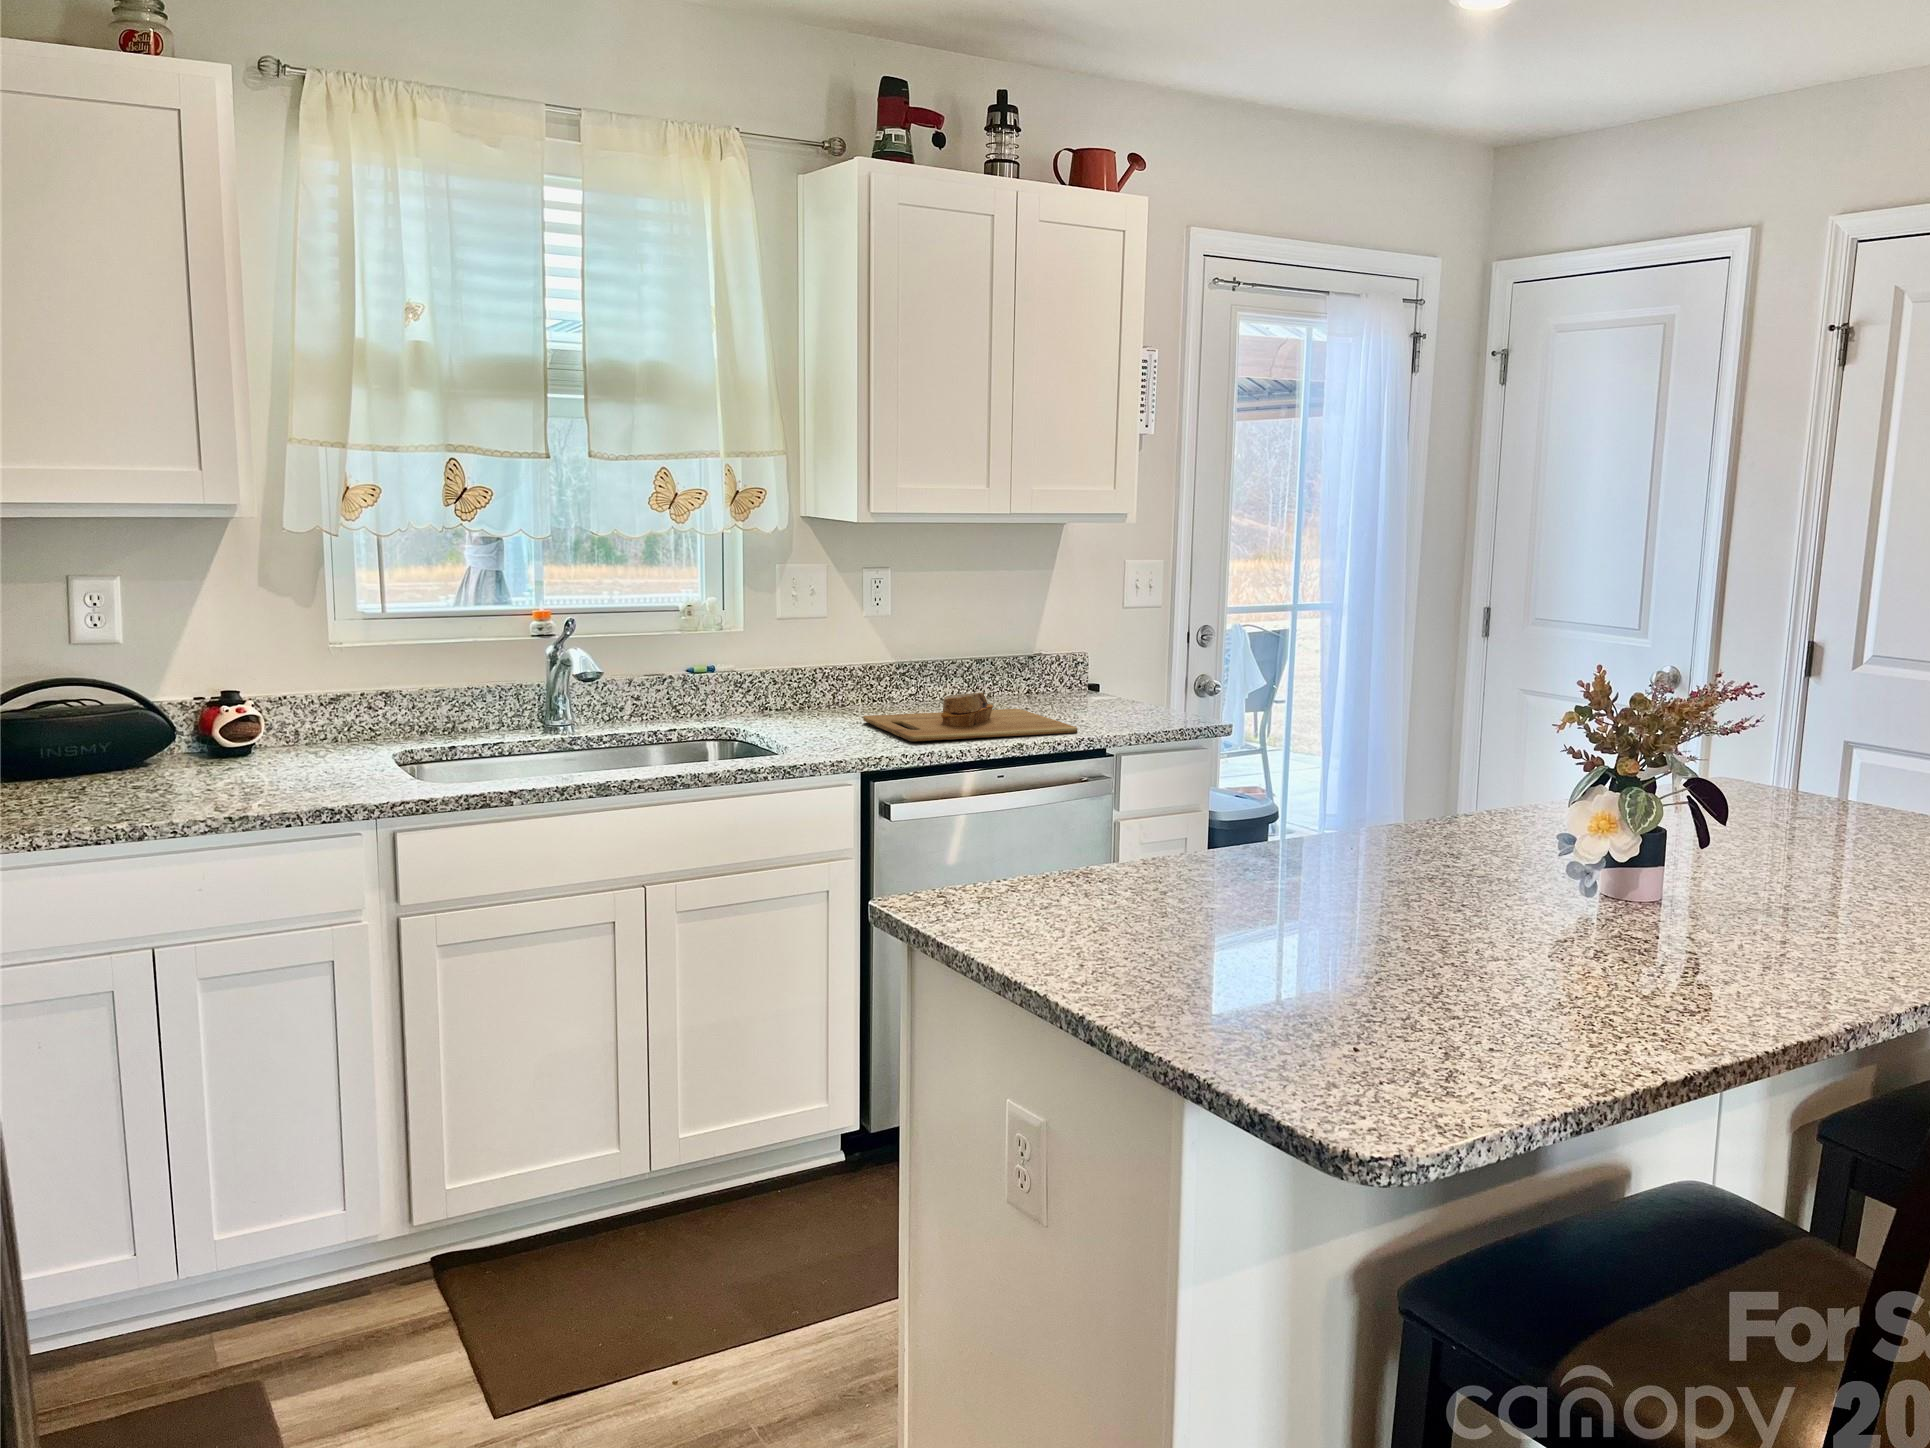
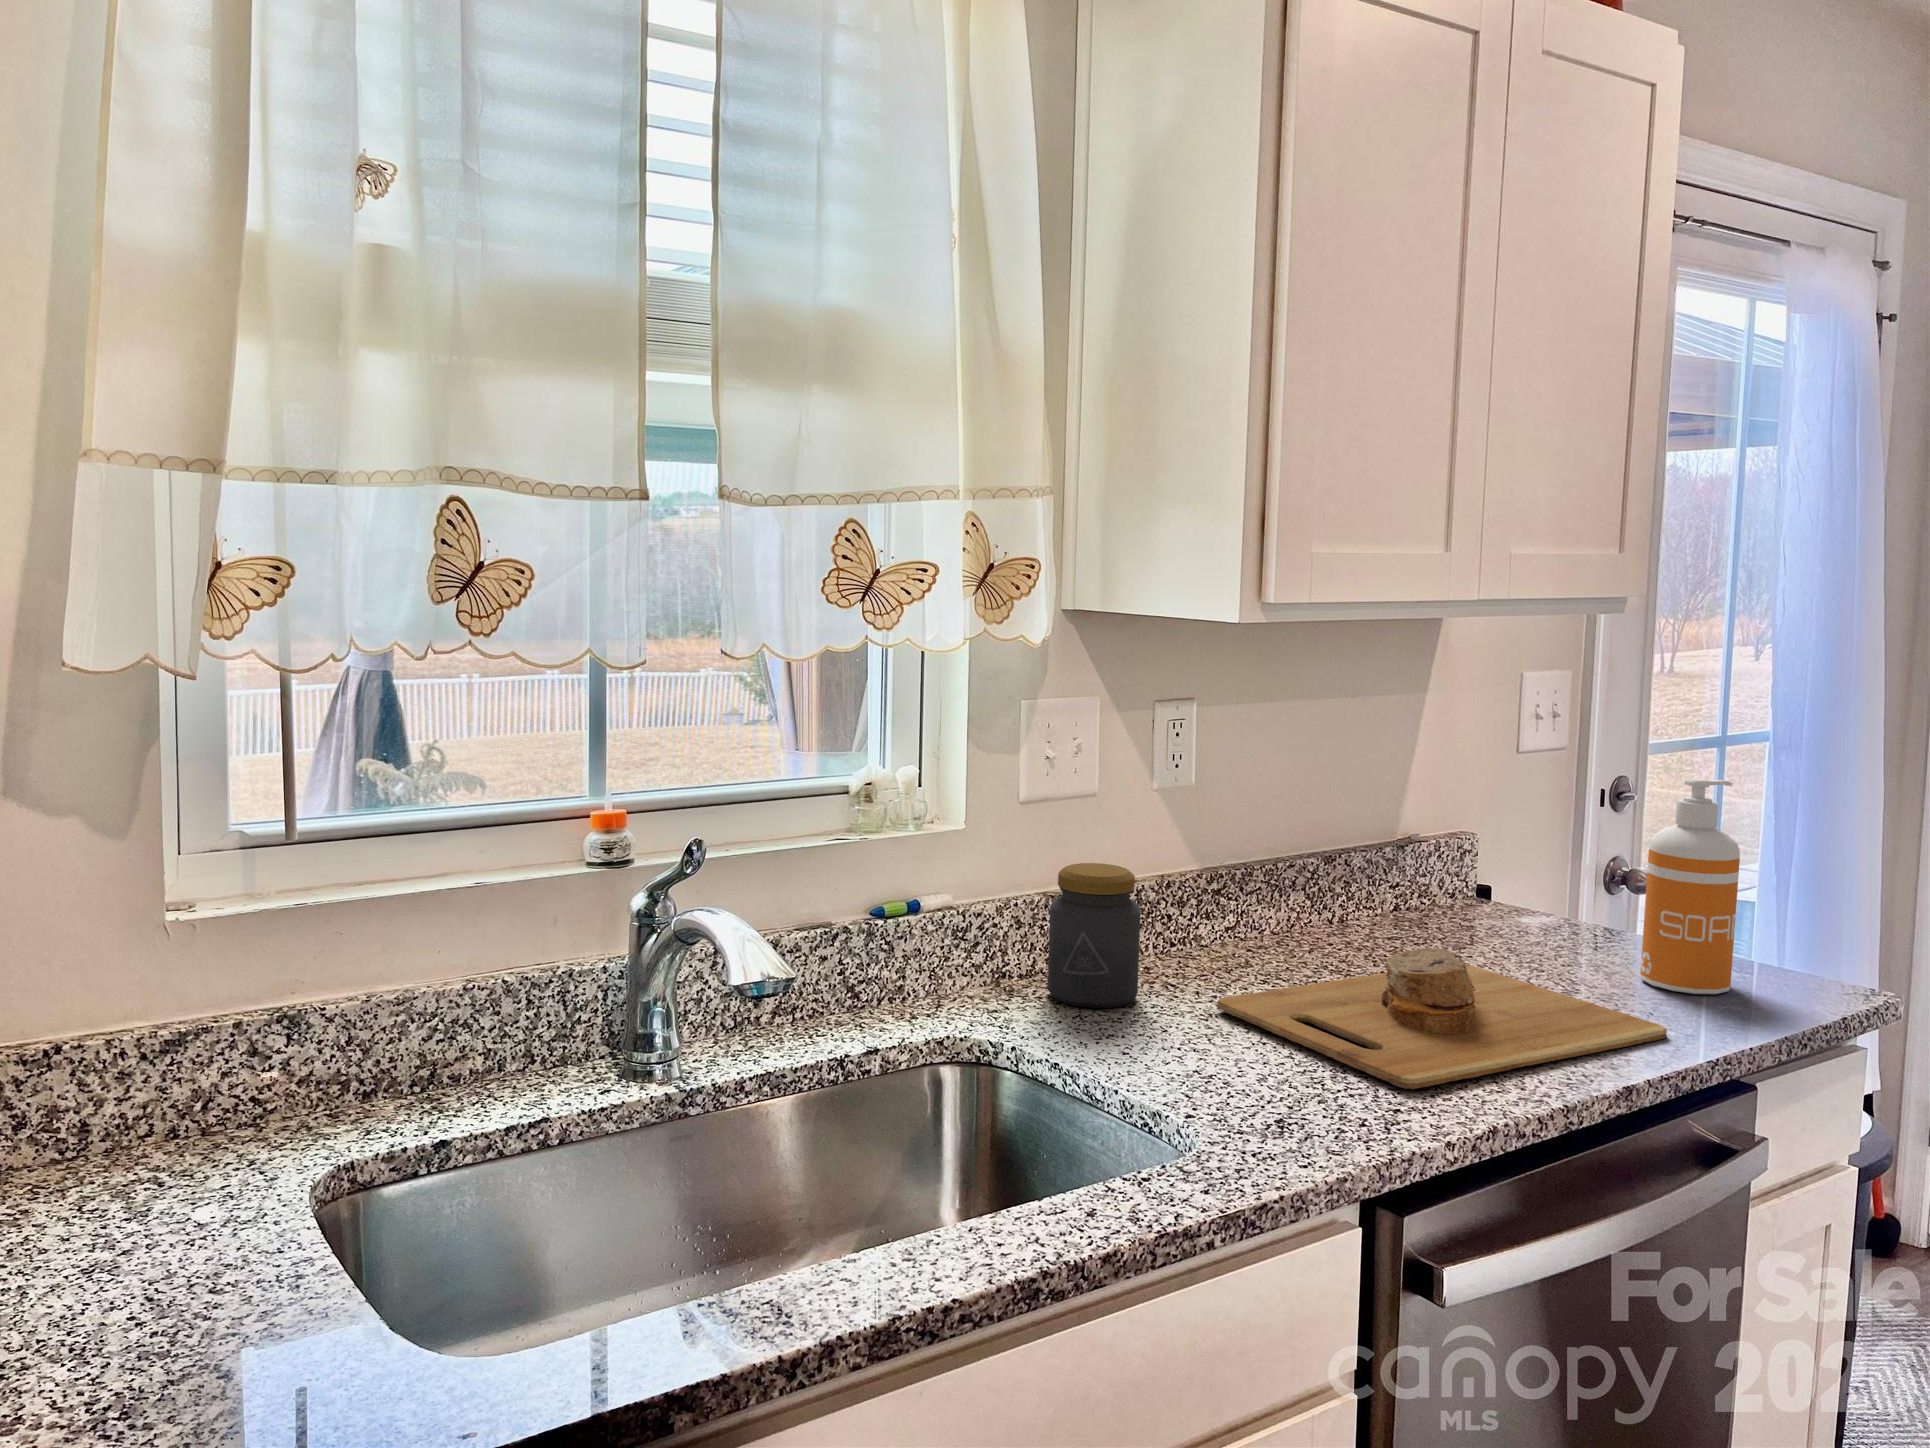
soap dispenser: none [1107,609,1154,721] -> present [1640,778,1740,994]
jar: none [784,650,830,720] -> present [1048,863,1141,1008]

